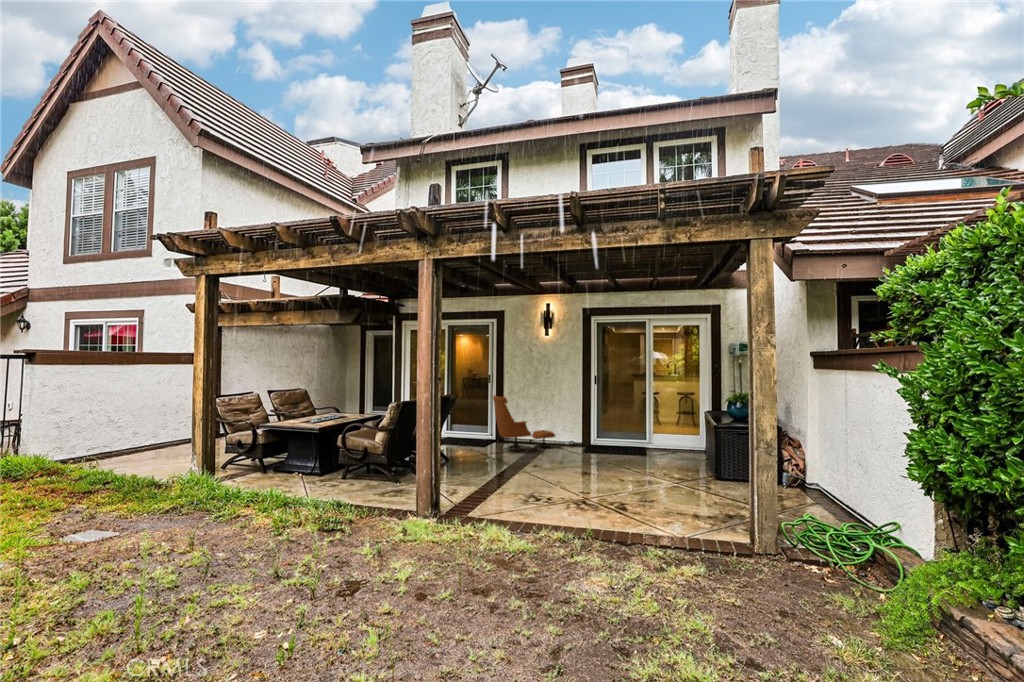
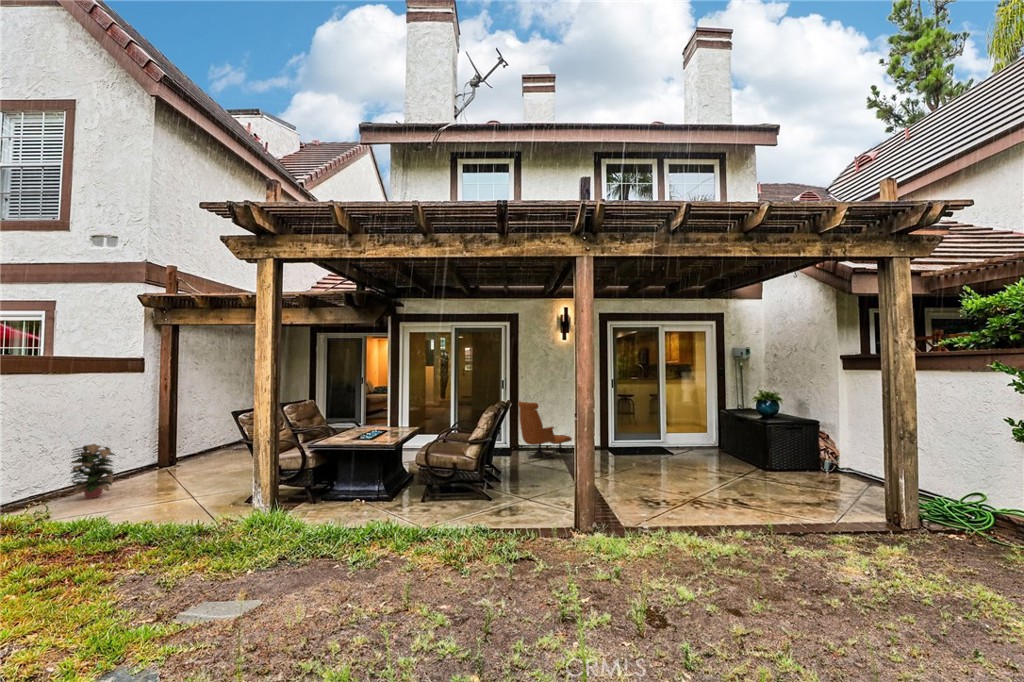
decorative plant: none [133,416,166,455] -> present [70,444,115,498]

